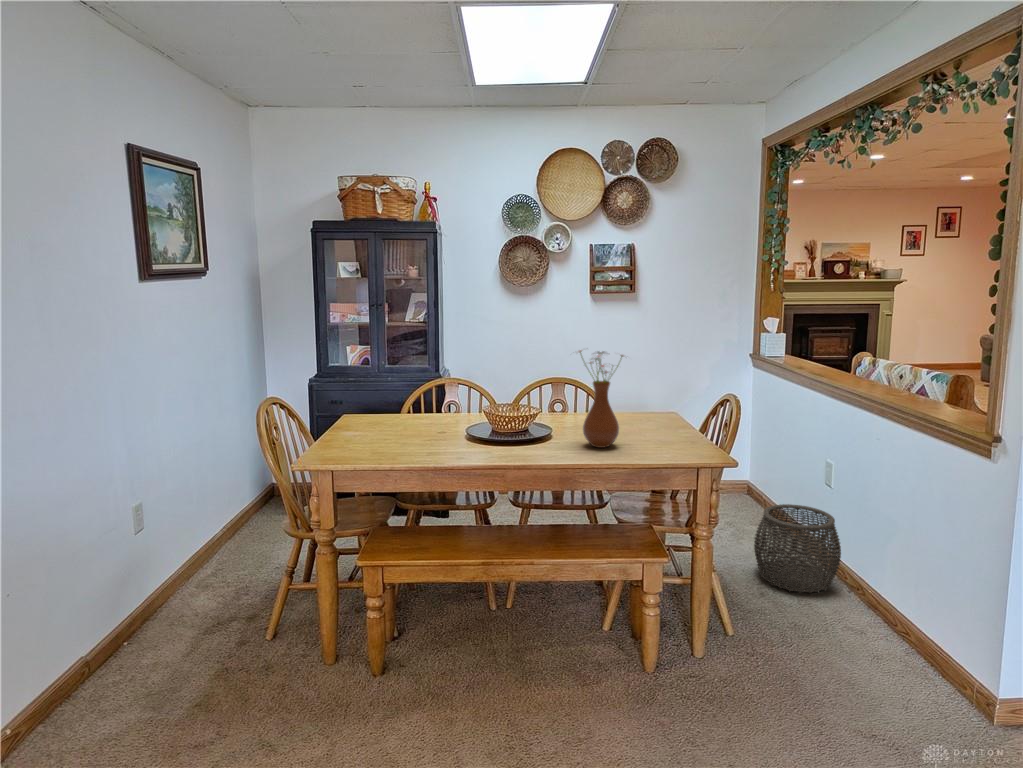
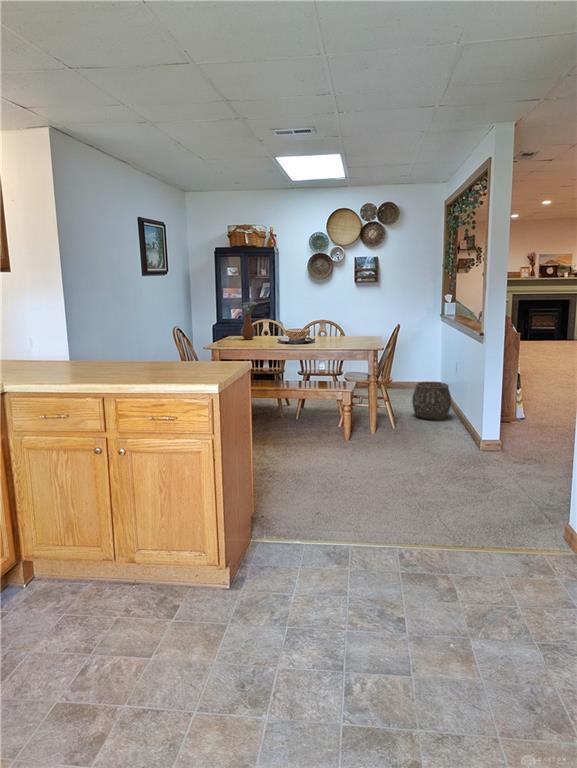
vase: present [576,348,626,448] -> present [239,301,255,339]

